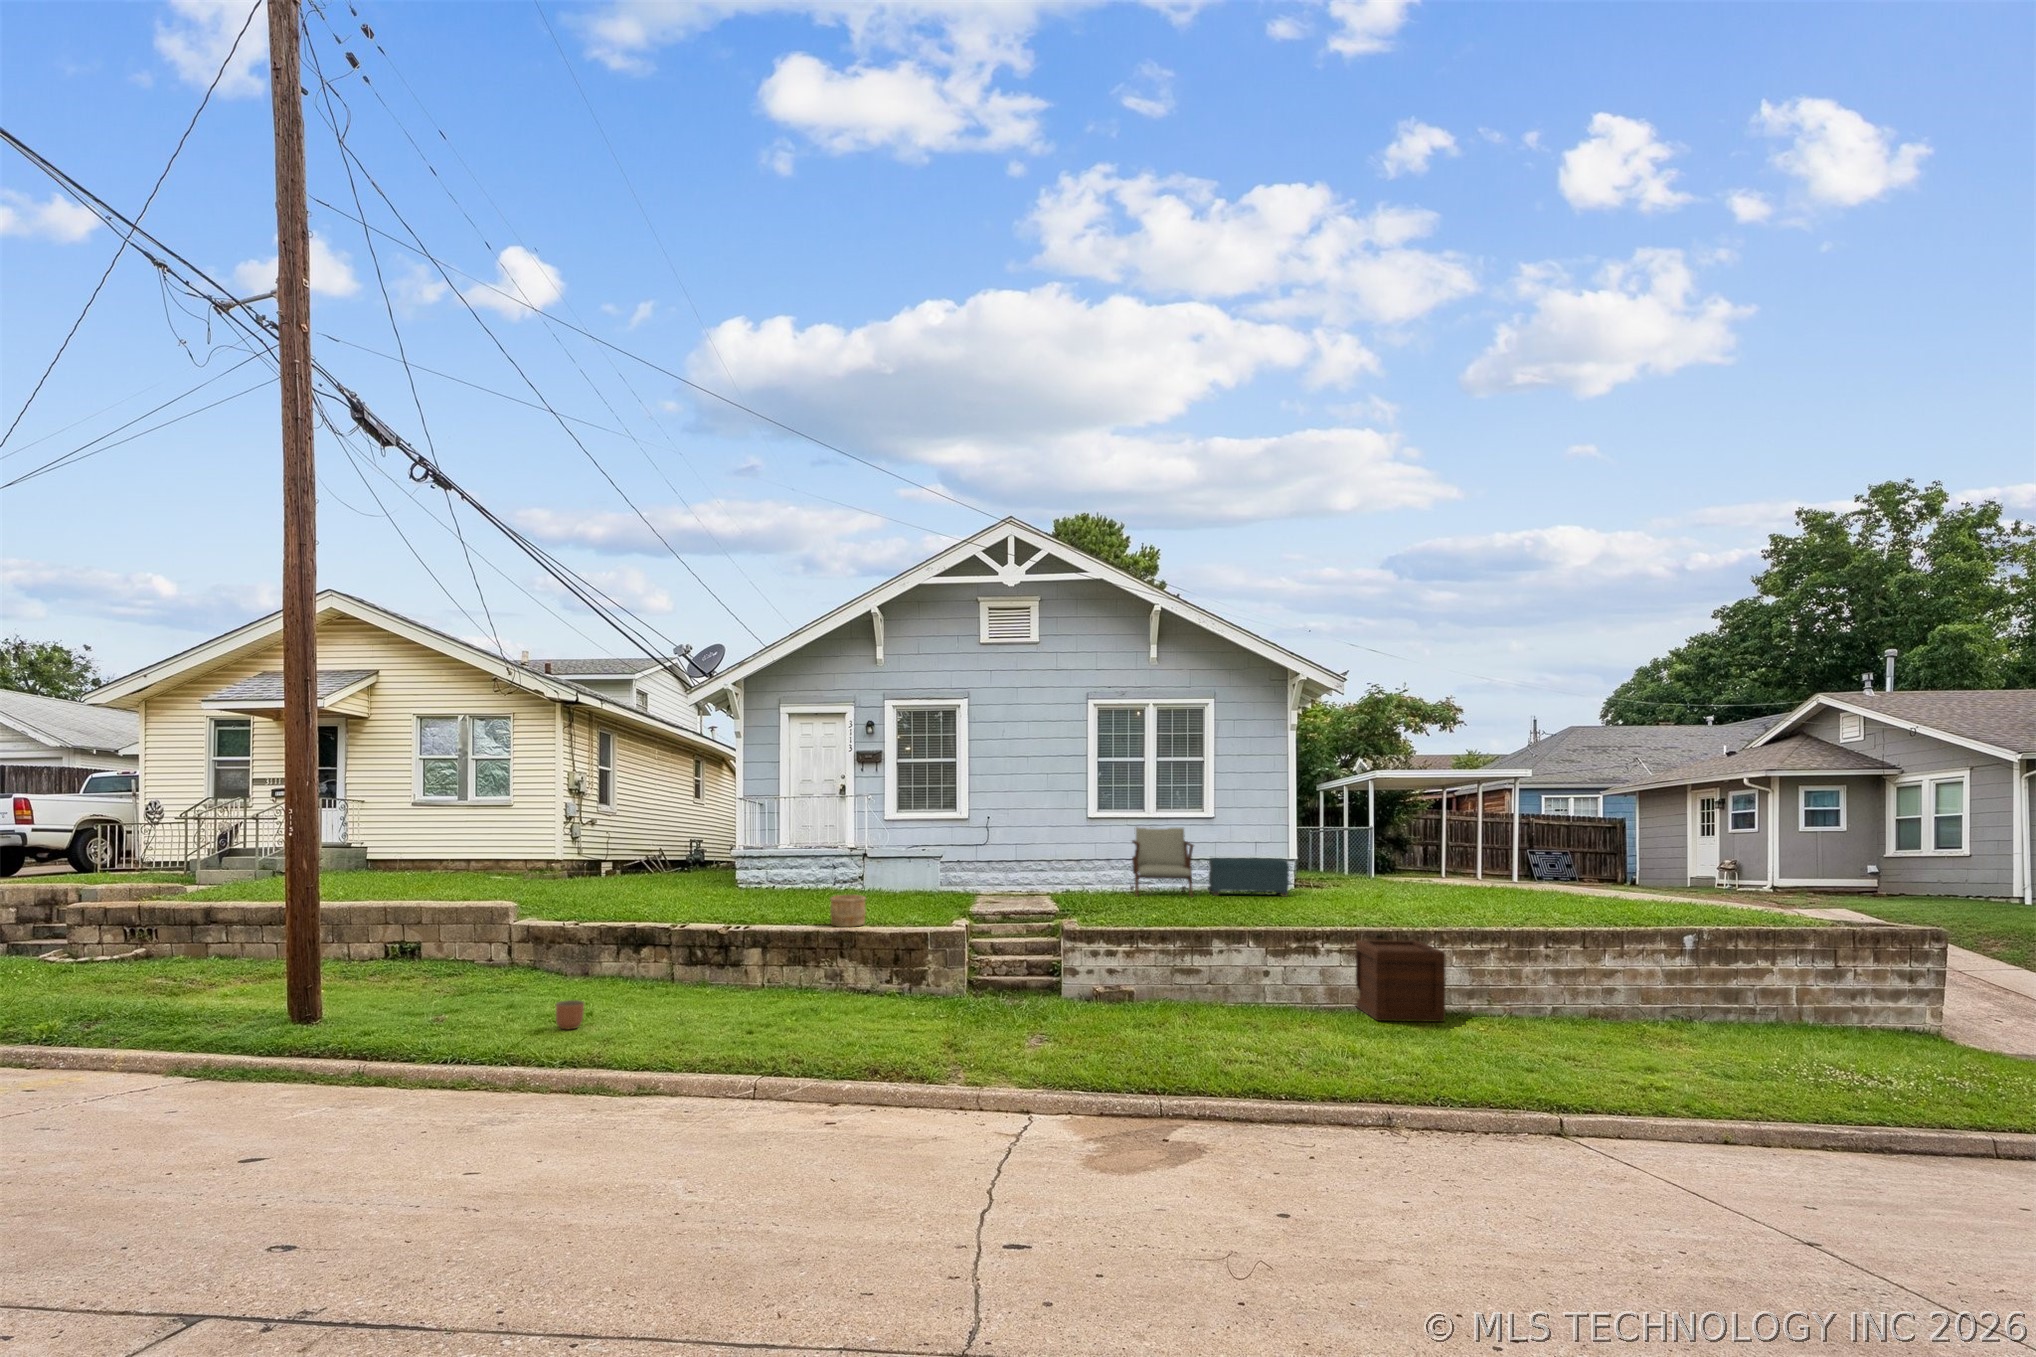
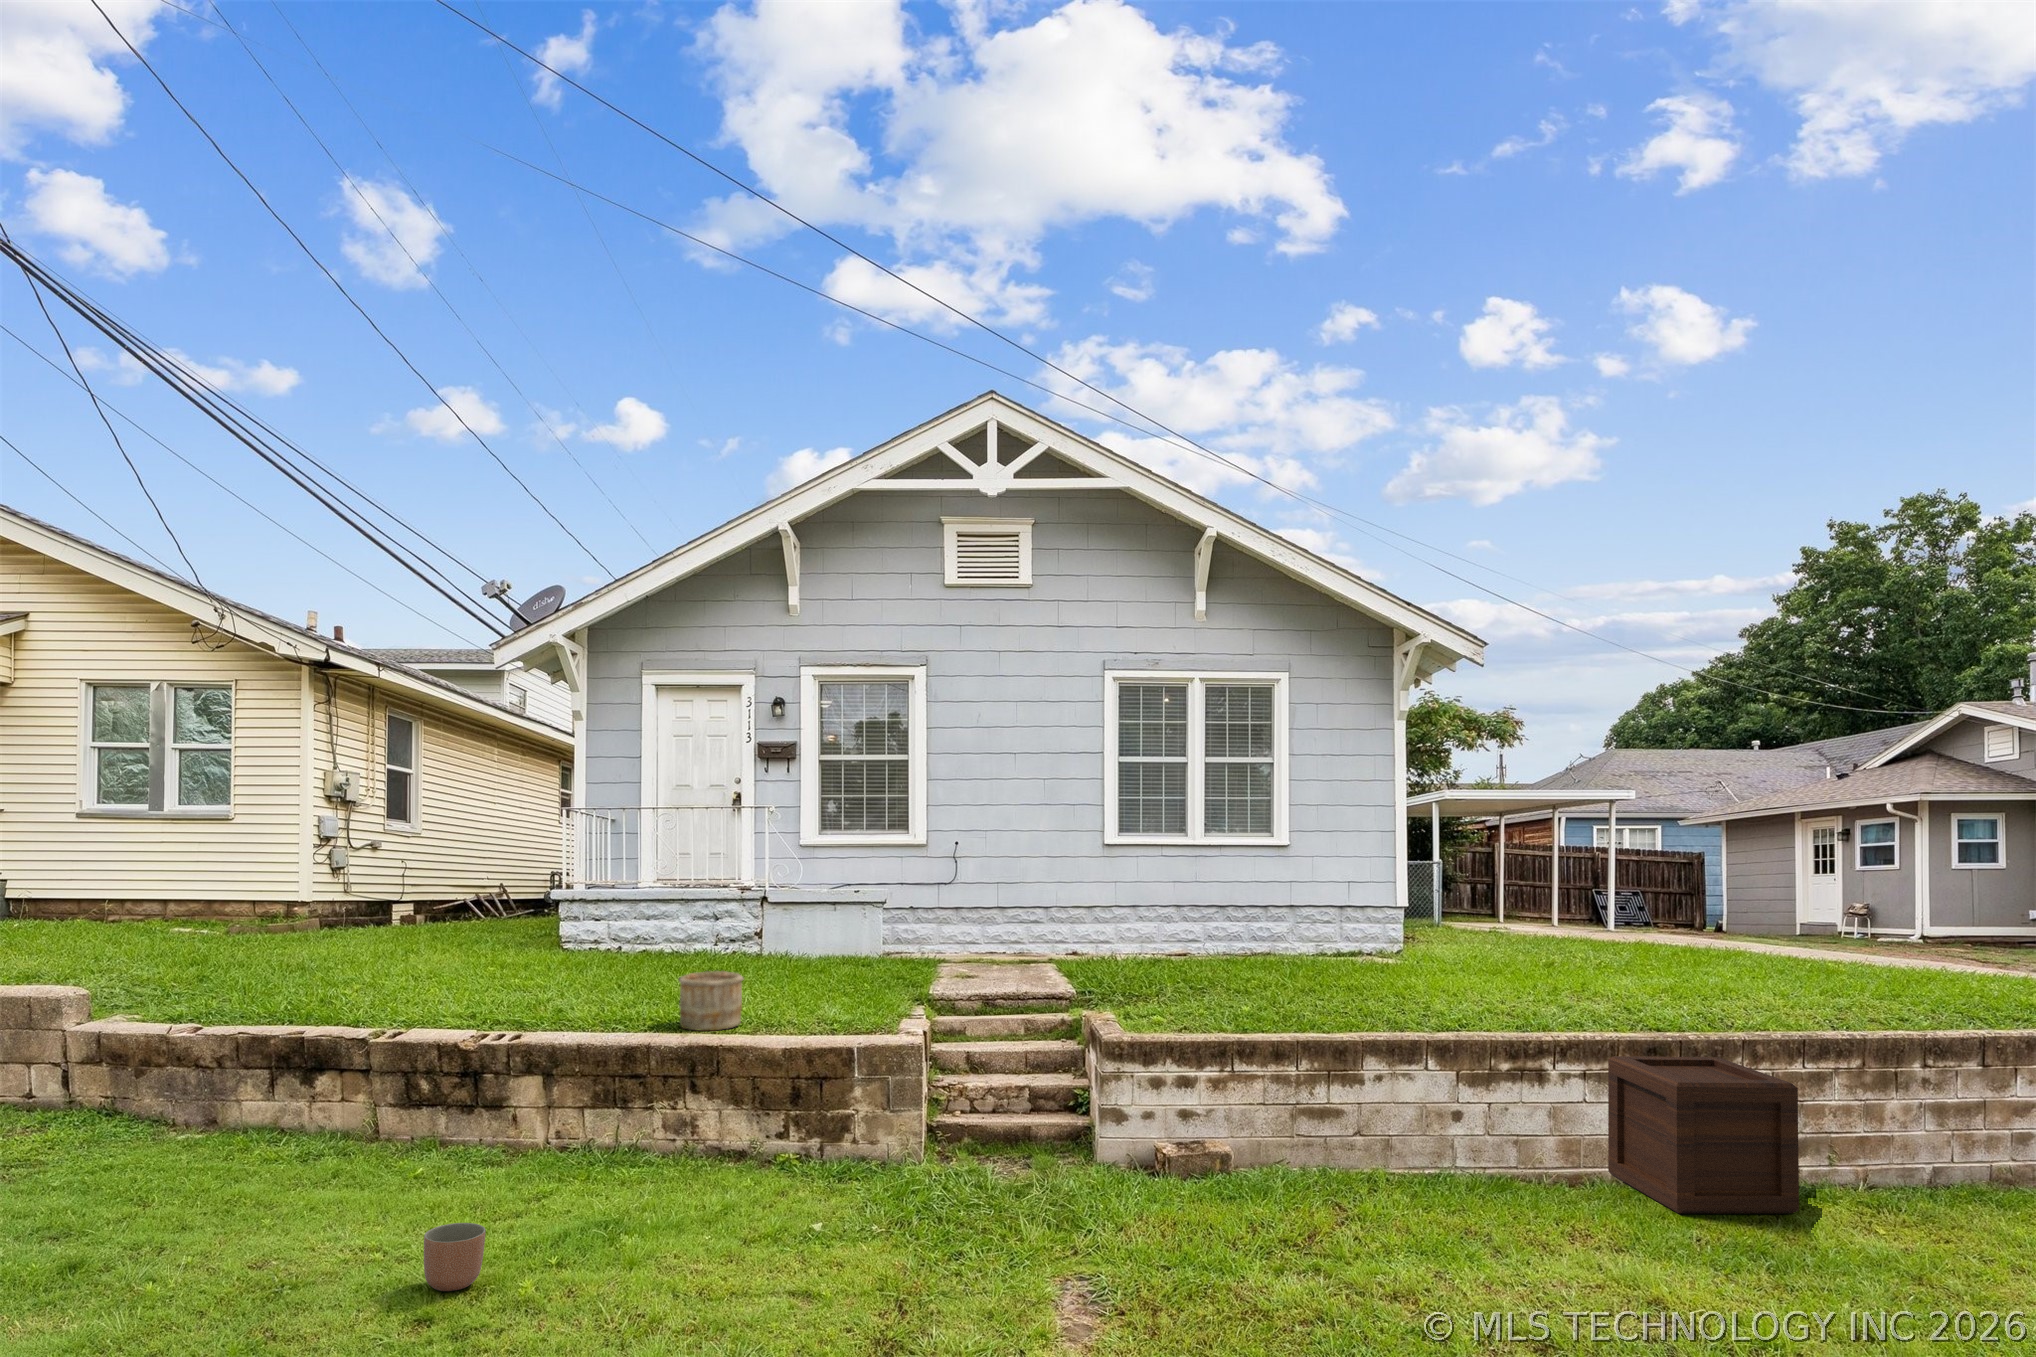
lounge chair: present [1130,827,1194,897] -> none [1161,856,1263,965]
bench: present [1207,857,1289,897] -> none [1276,901,1401,963]
planter: present [556,1000,584,1029] -> present [424,1223,486,1291]

